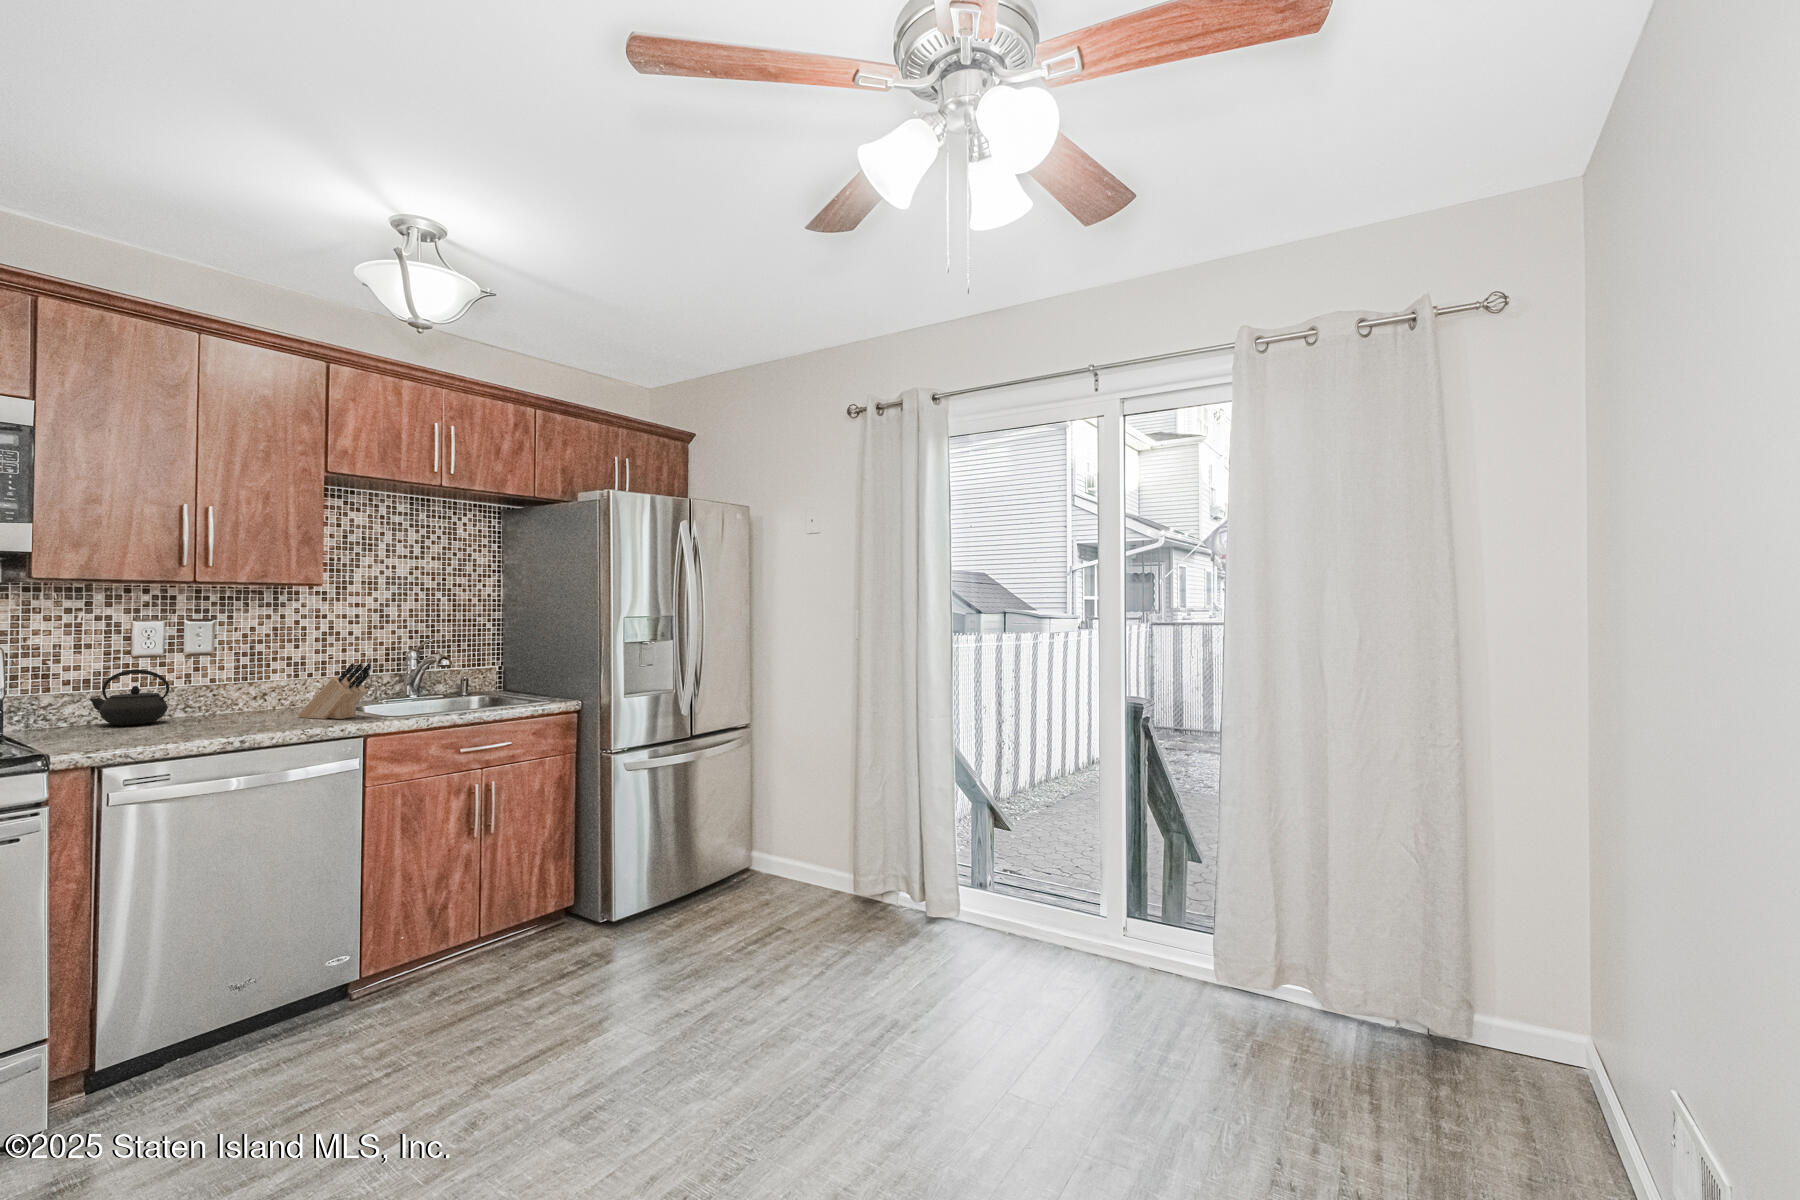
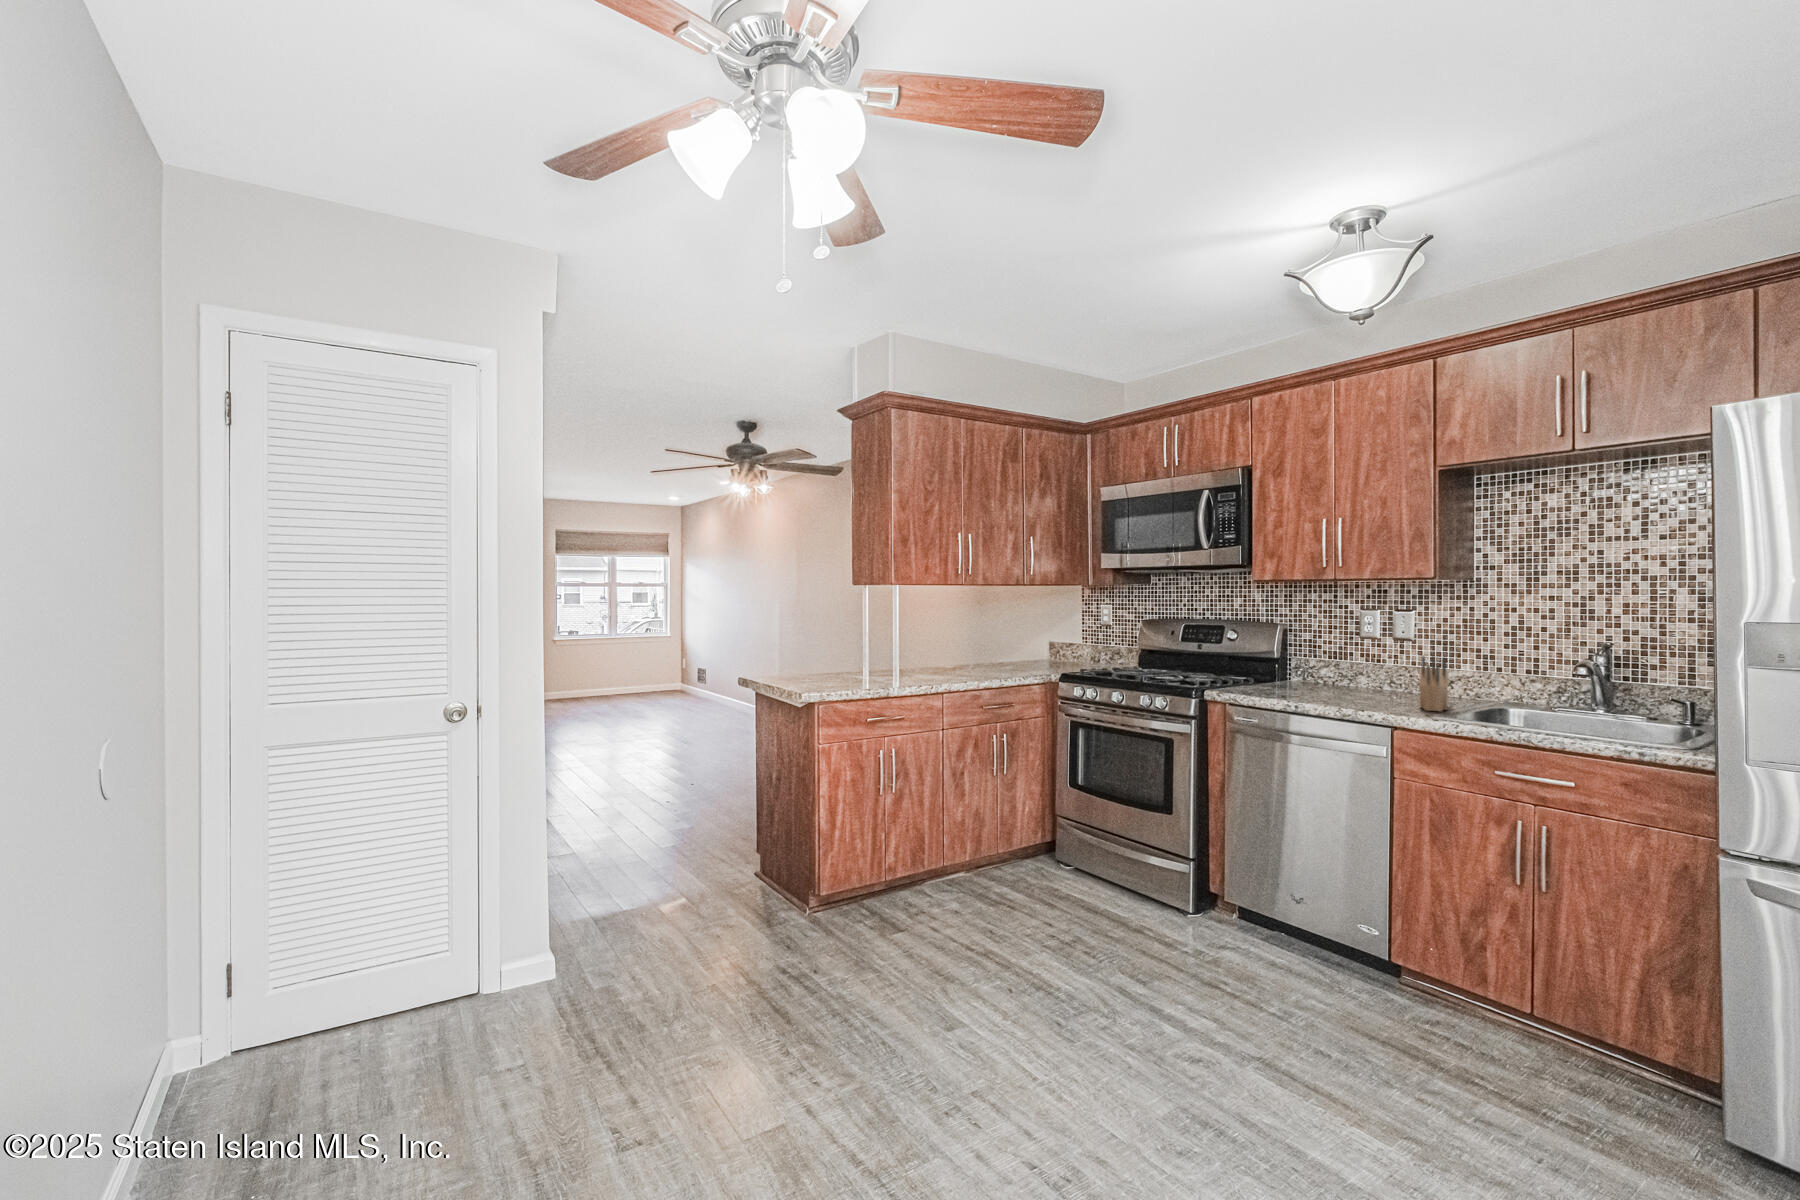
kettle: present [90,670,169,726] -> none [1325,648,1367,691]

